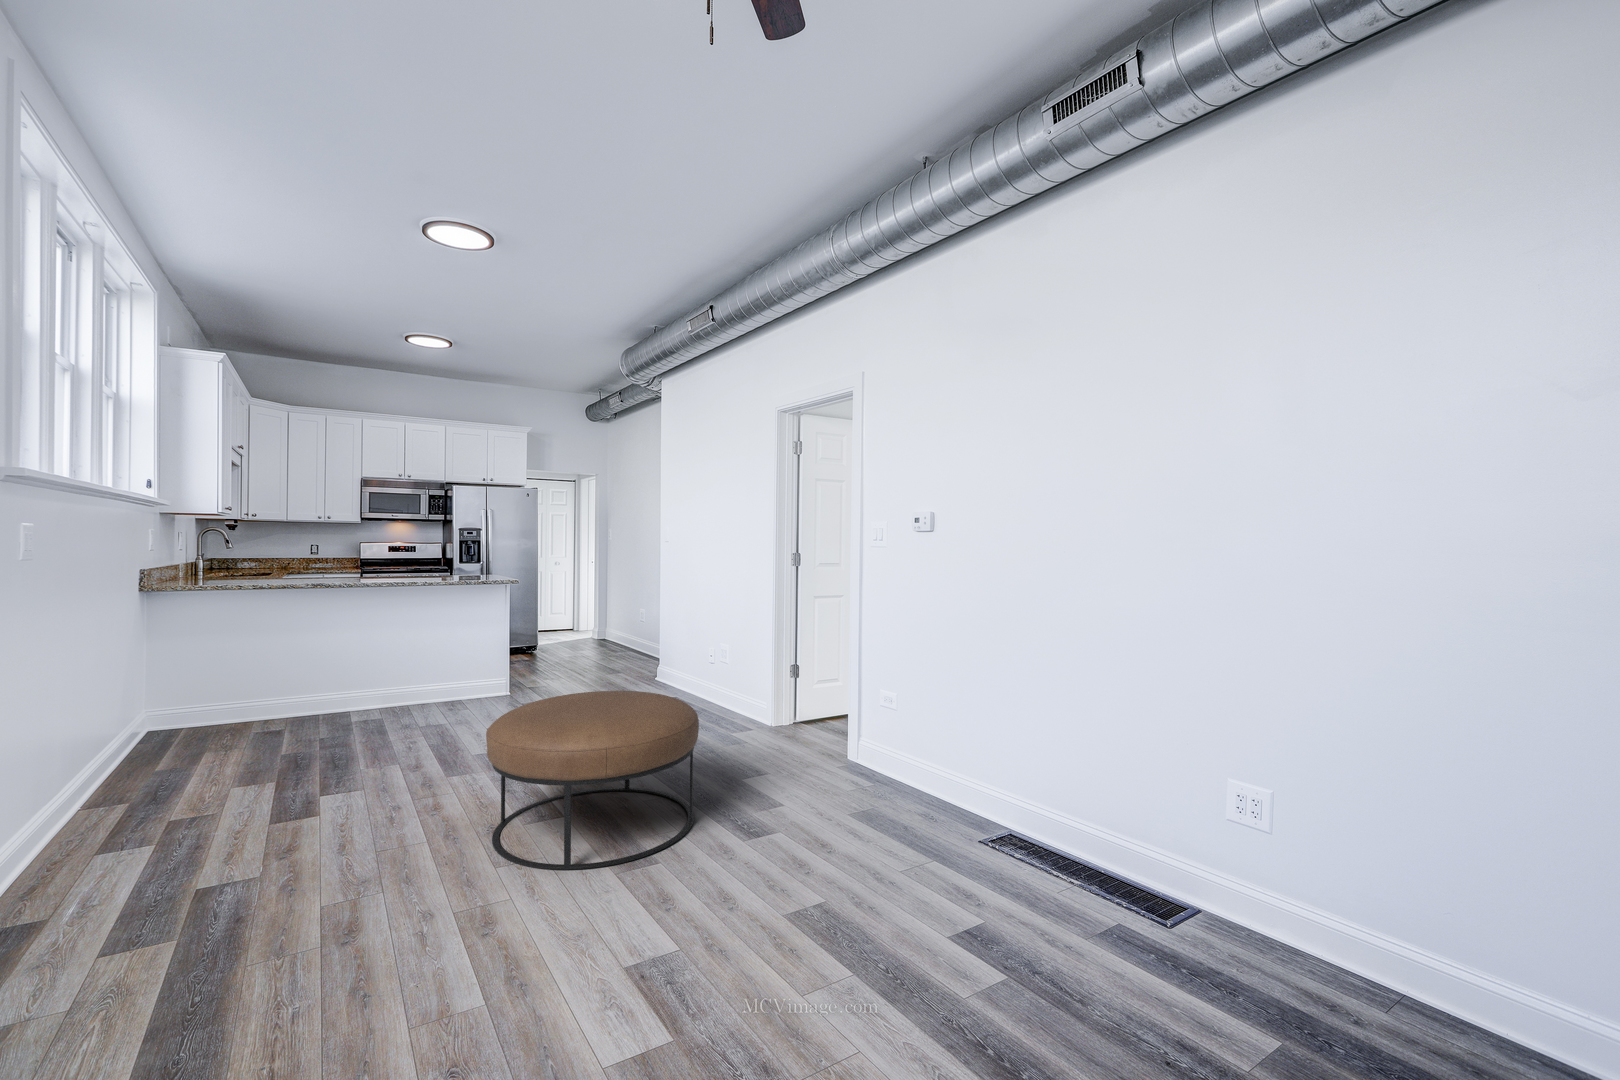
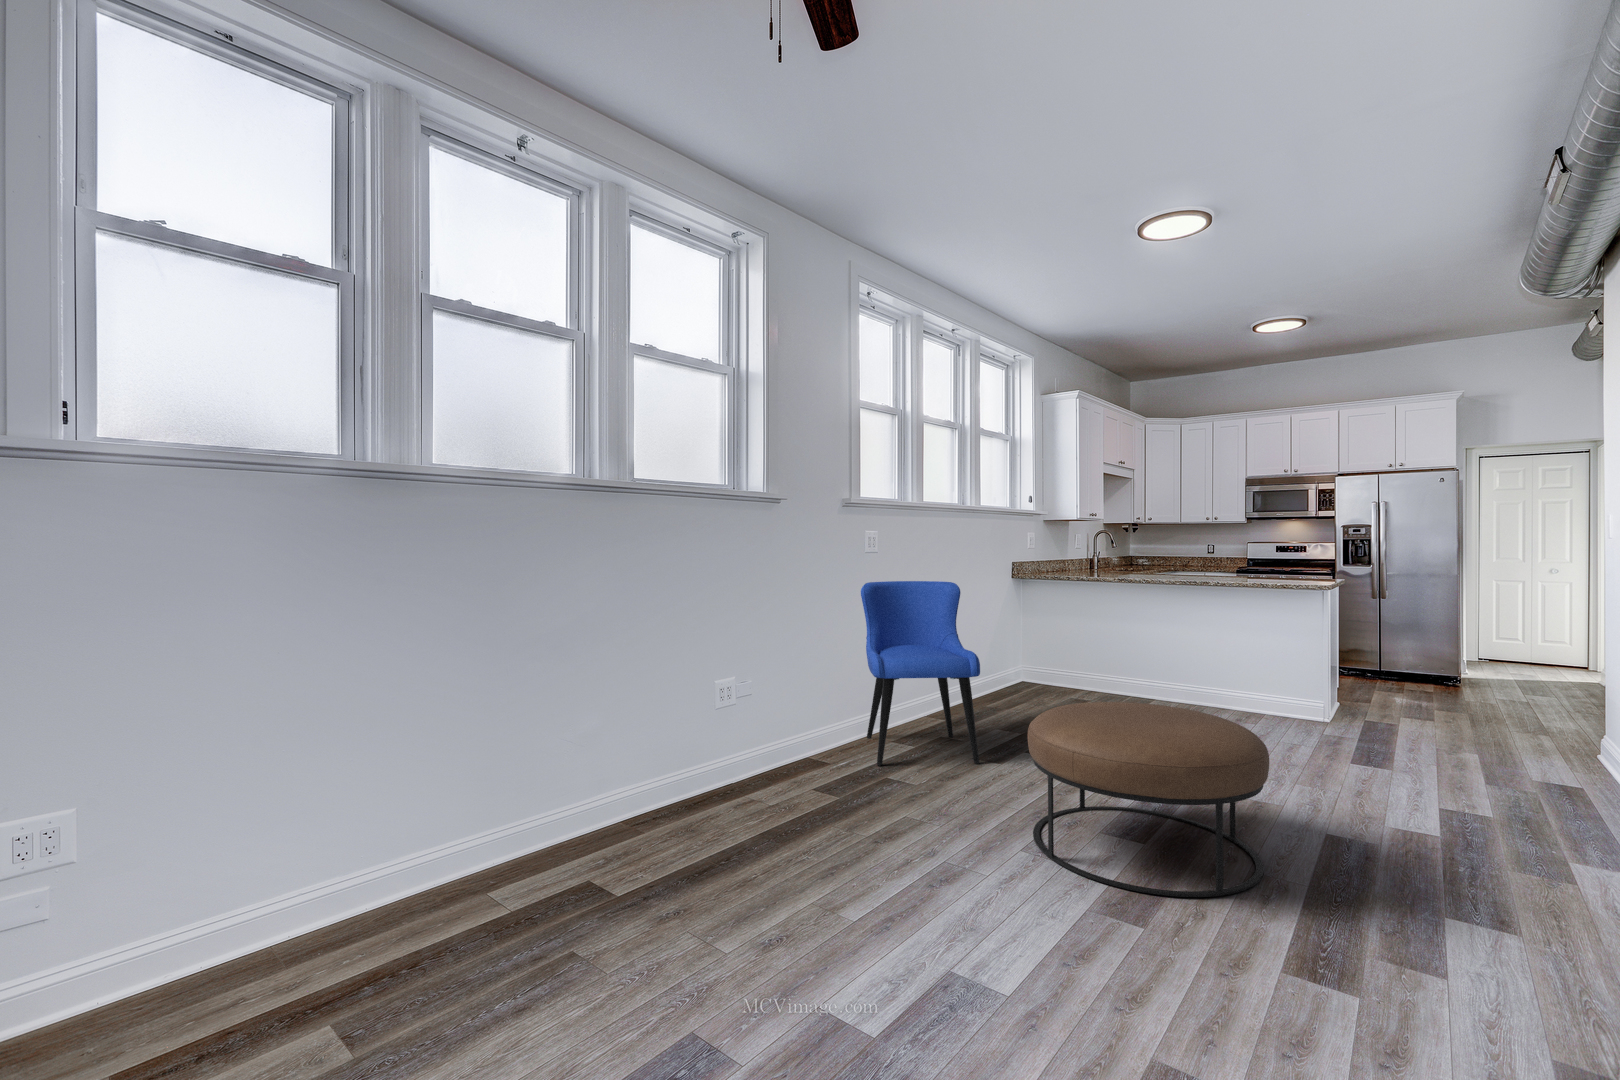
dining chair: none [31,601,313,908] -> present [861,581,980,766]

